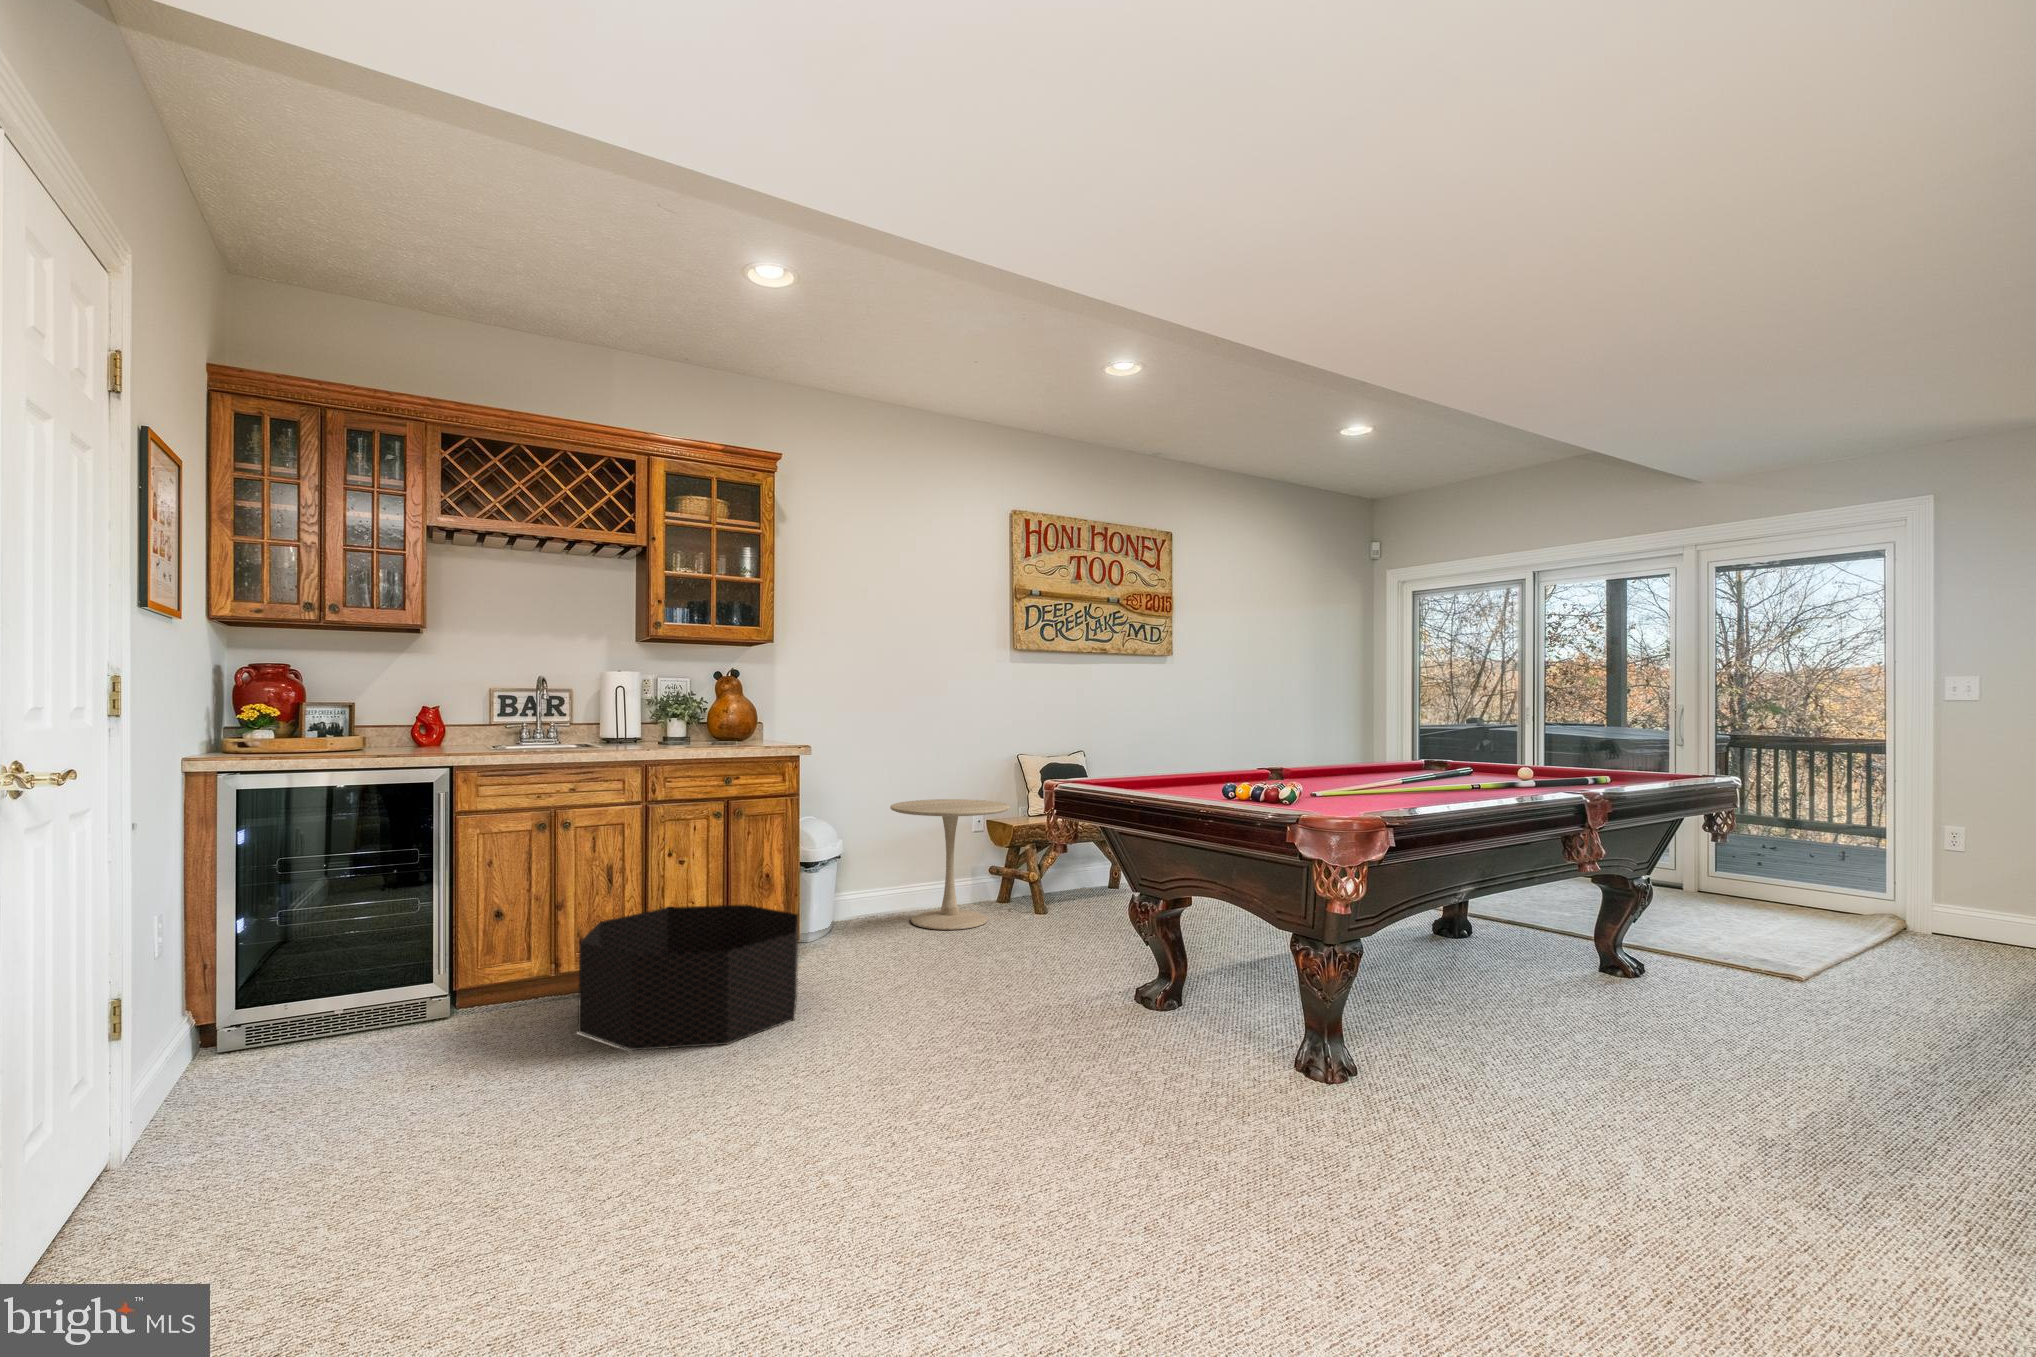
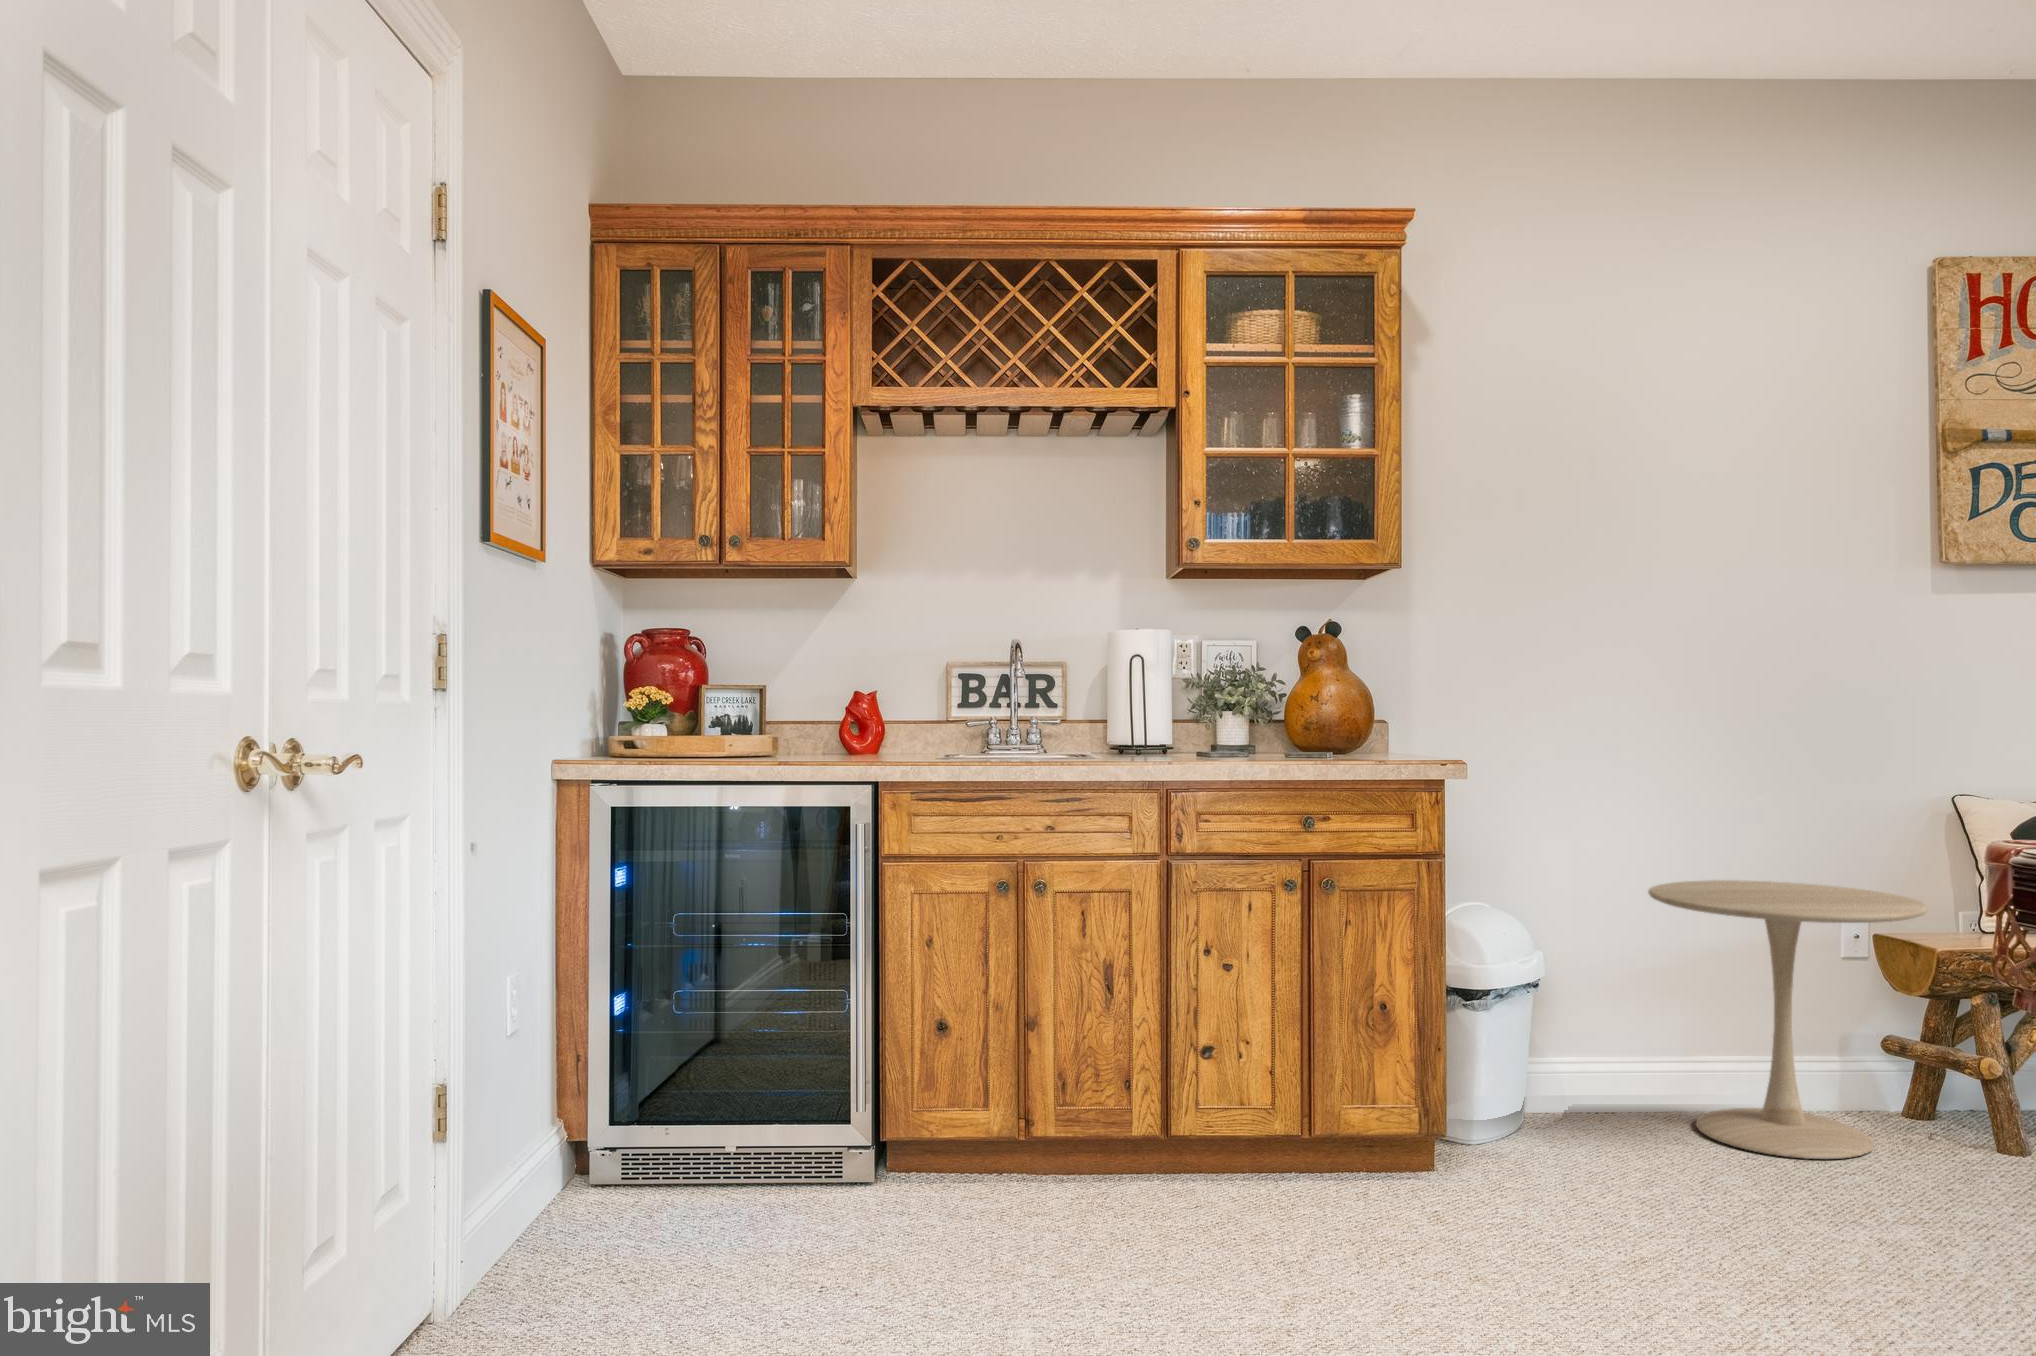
basket: present [578,905,798,1051] -> none [1037,1045,1429,1331]

